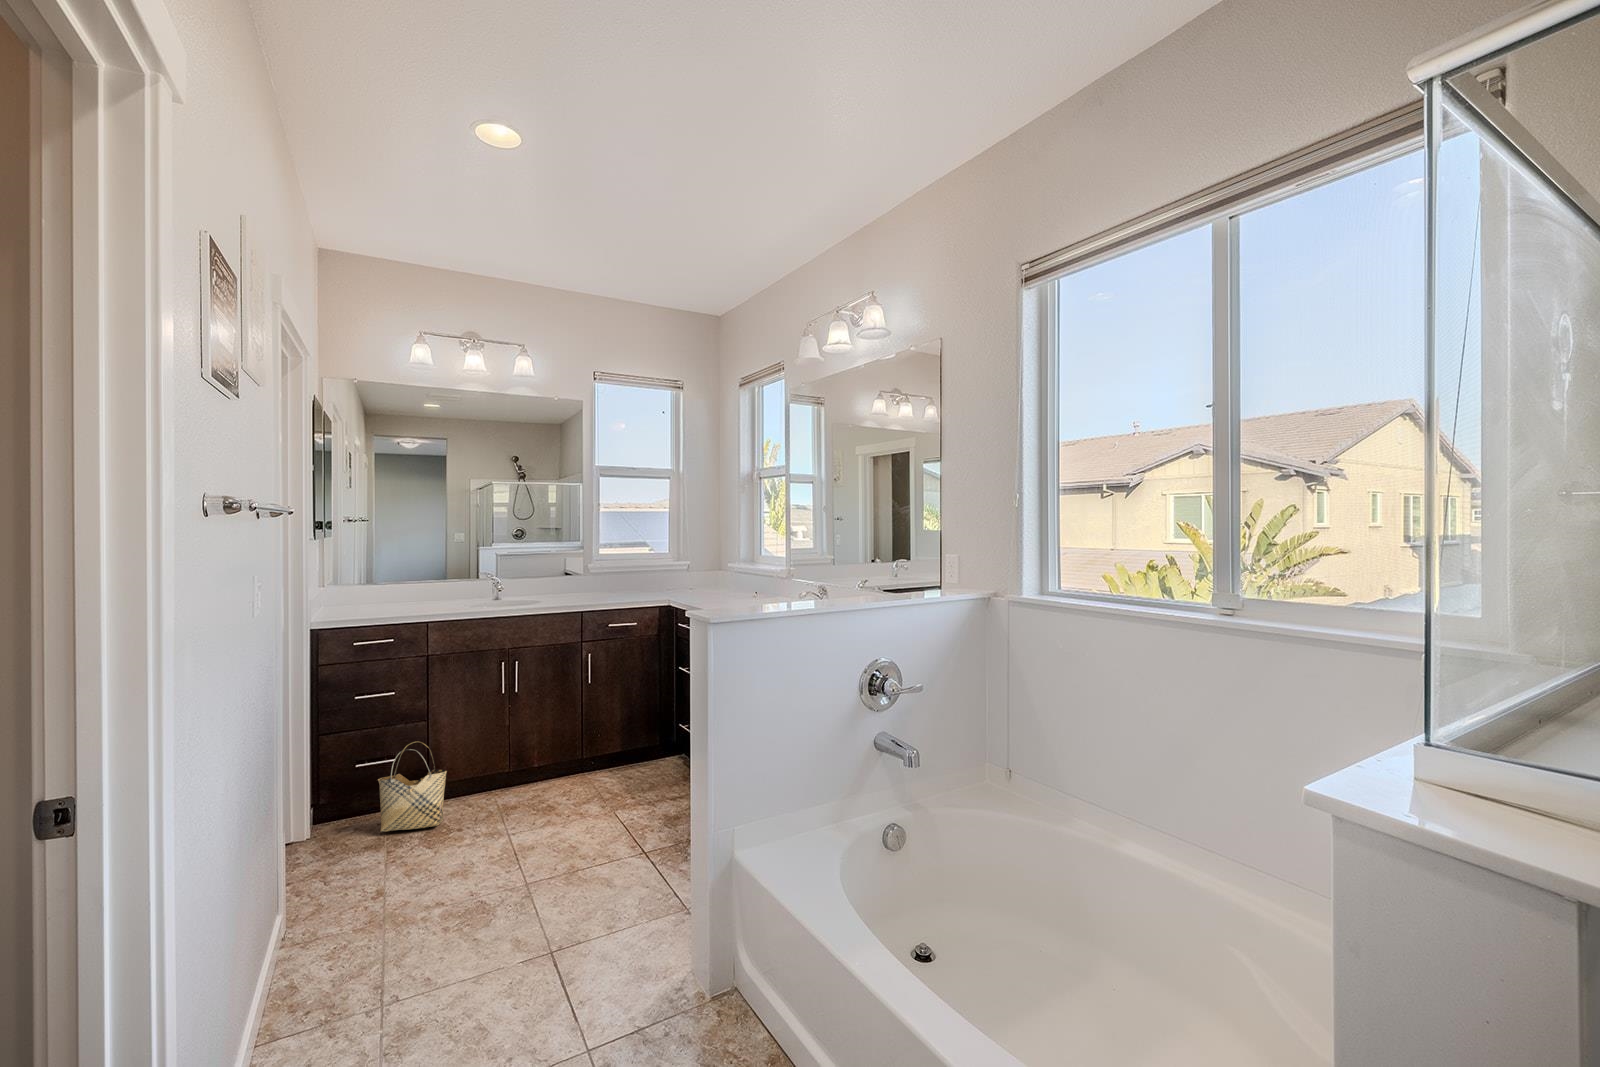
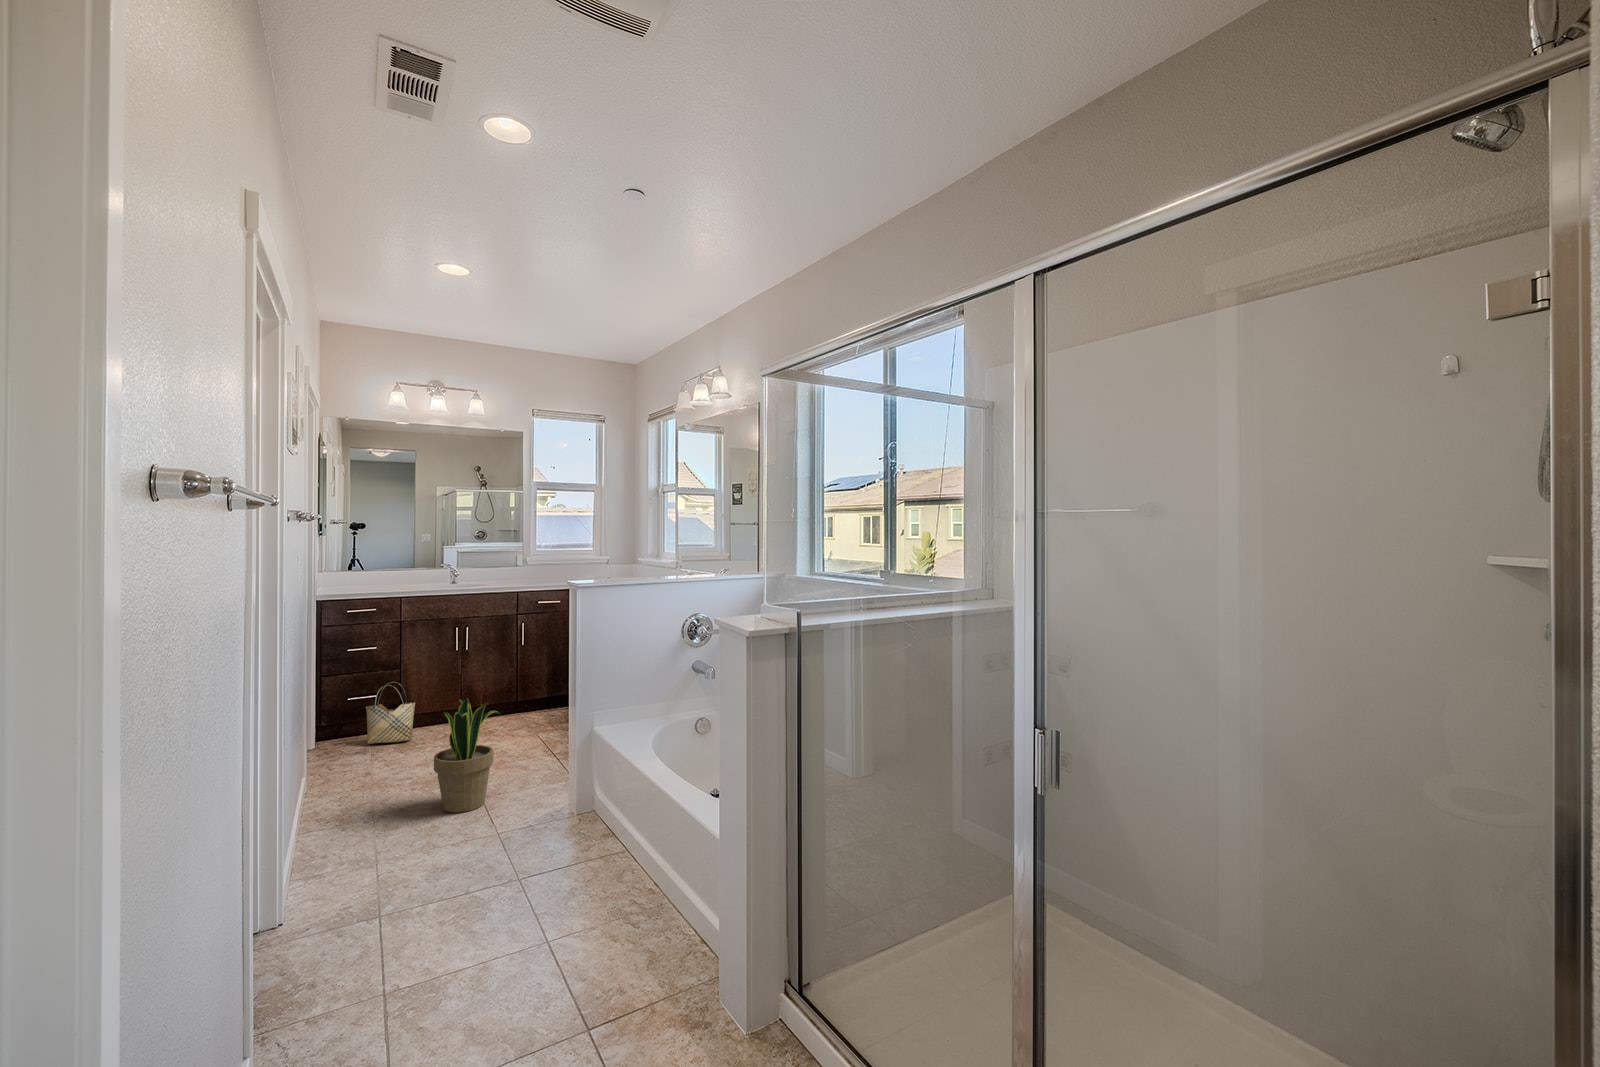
potted plant: none [479,794,581,992] -> present [434,698,500,813]

